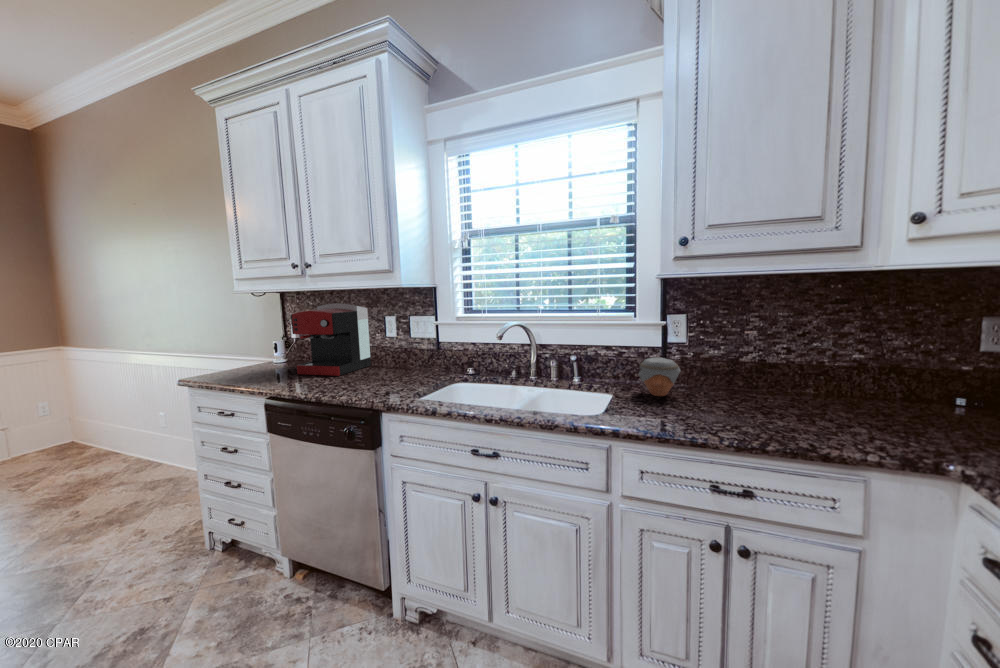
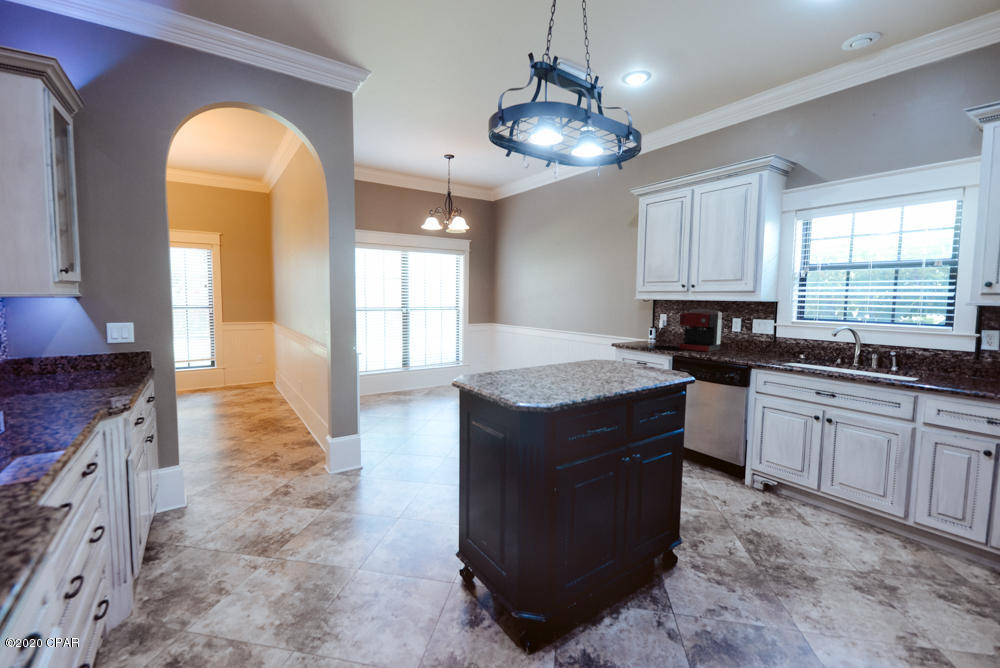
jar: present [639,357,681,396] -> none [947,357,986,381]

